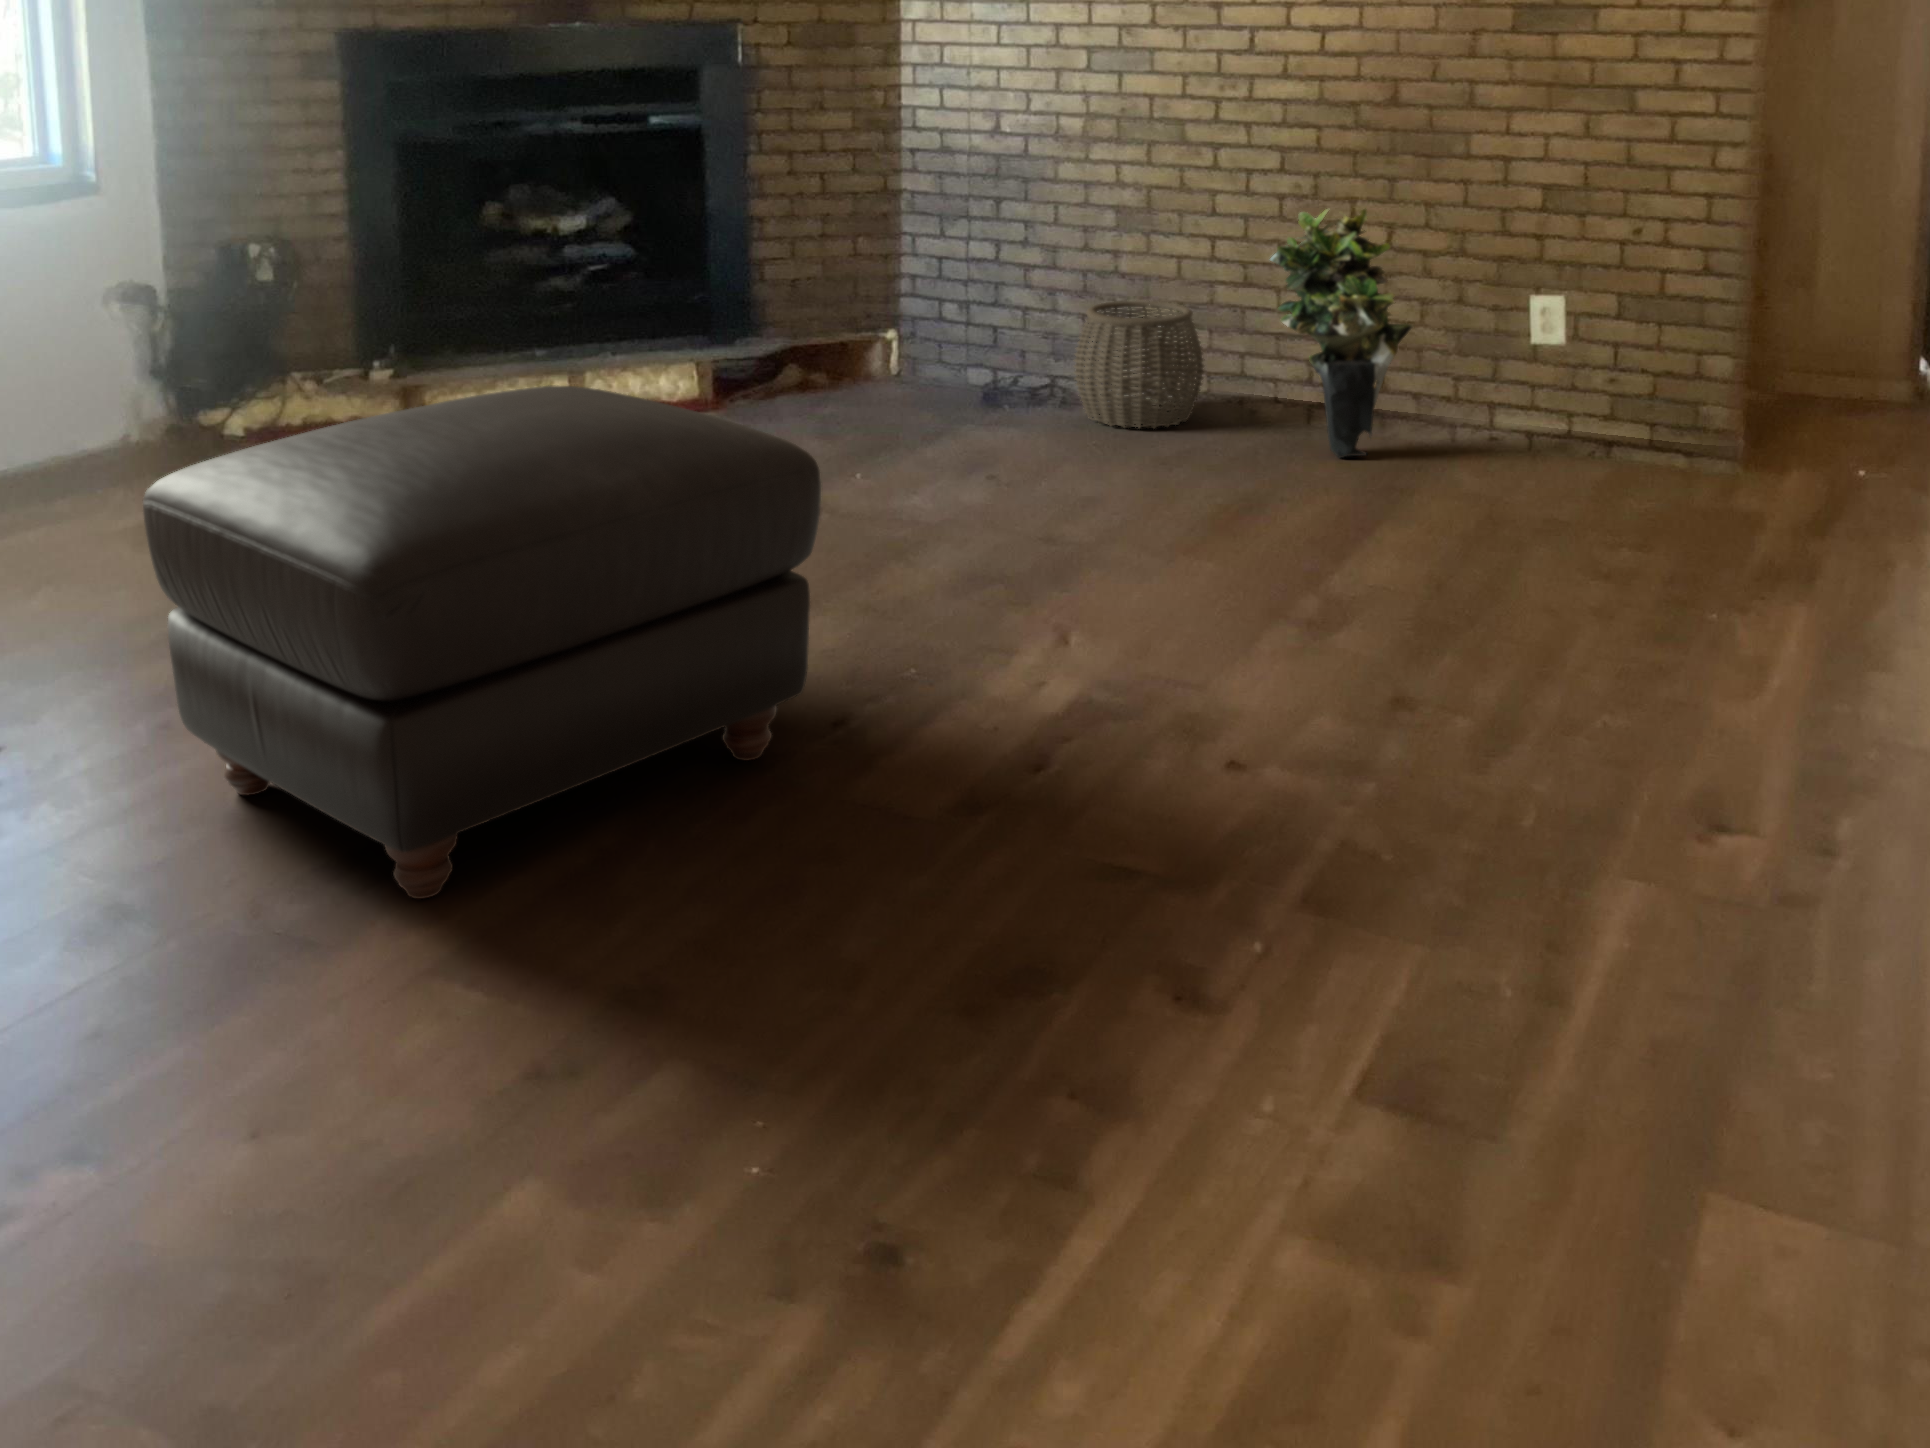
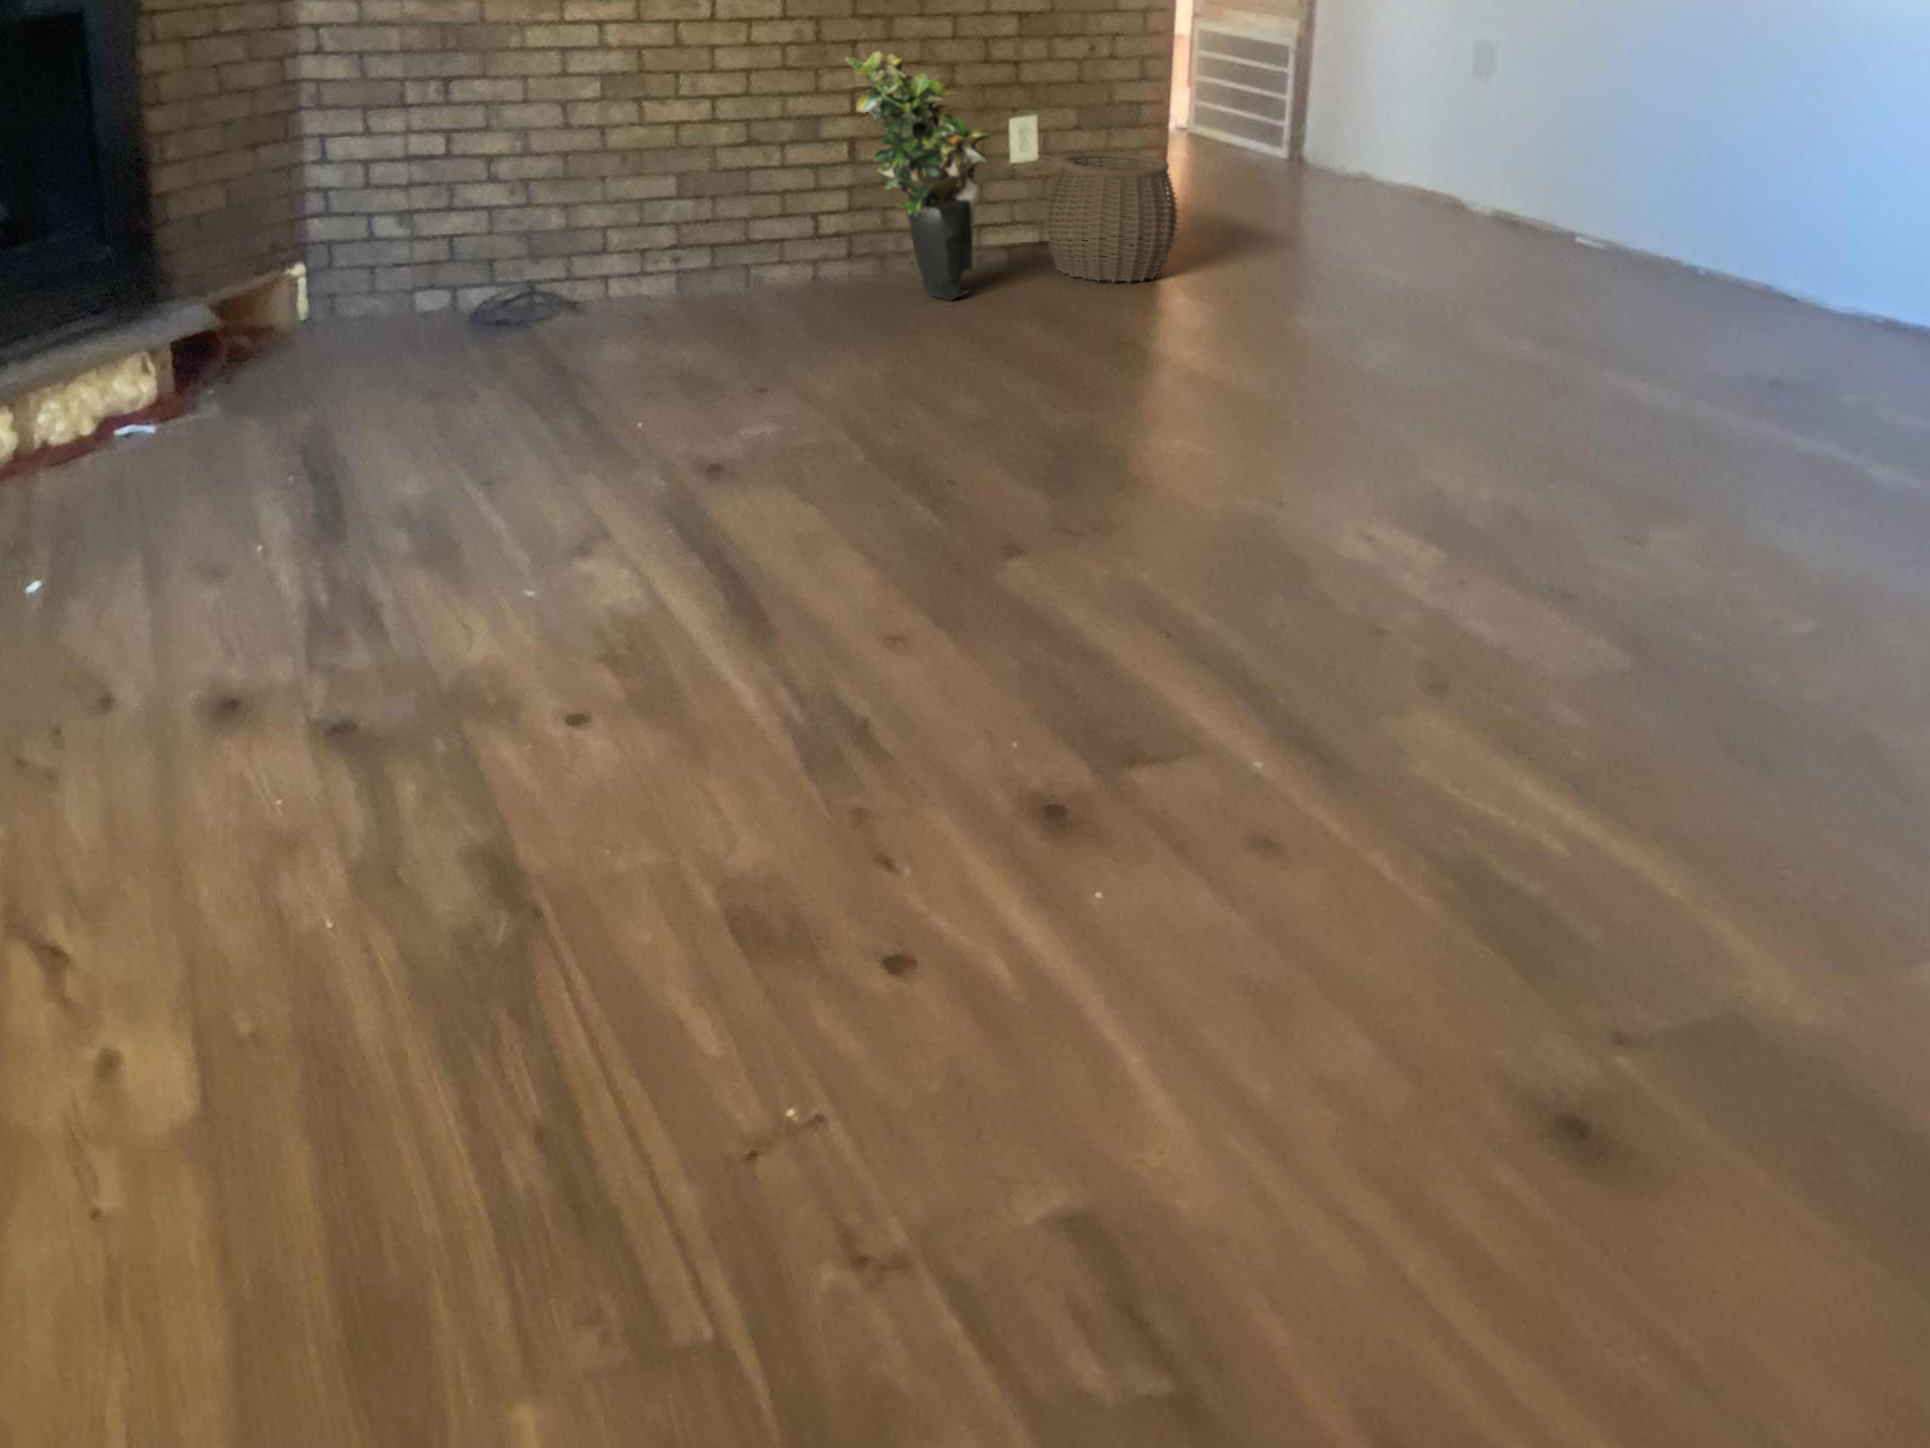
woven basket: present [1074,301,1204,428] -> present [1046,152,1178,282]
ottoman: present [143,386,821,899] -> none [1031,311,1827,941]

